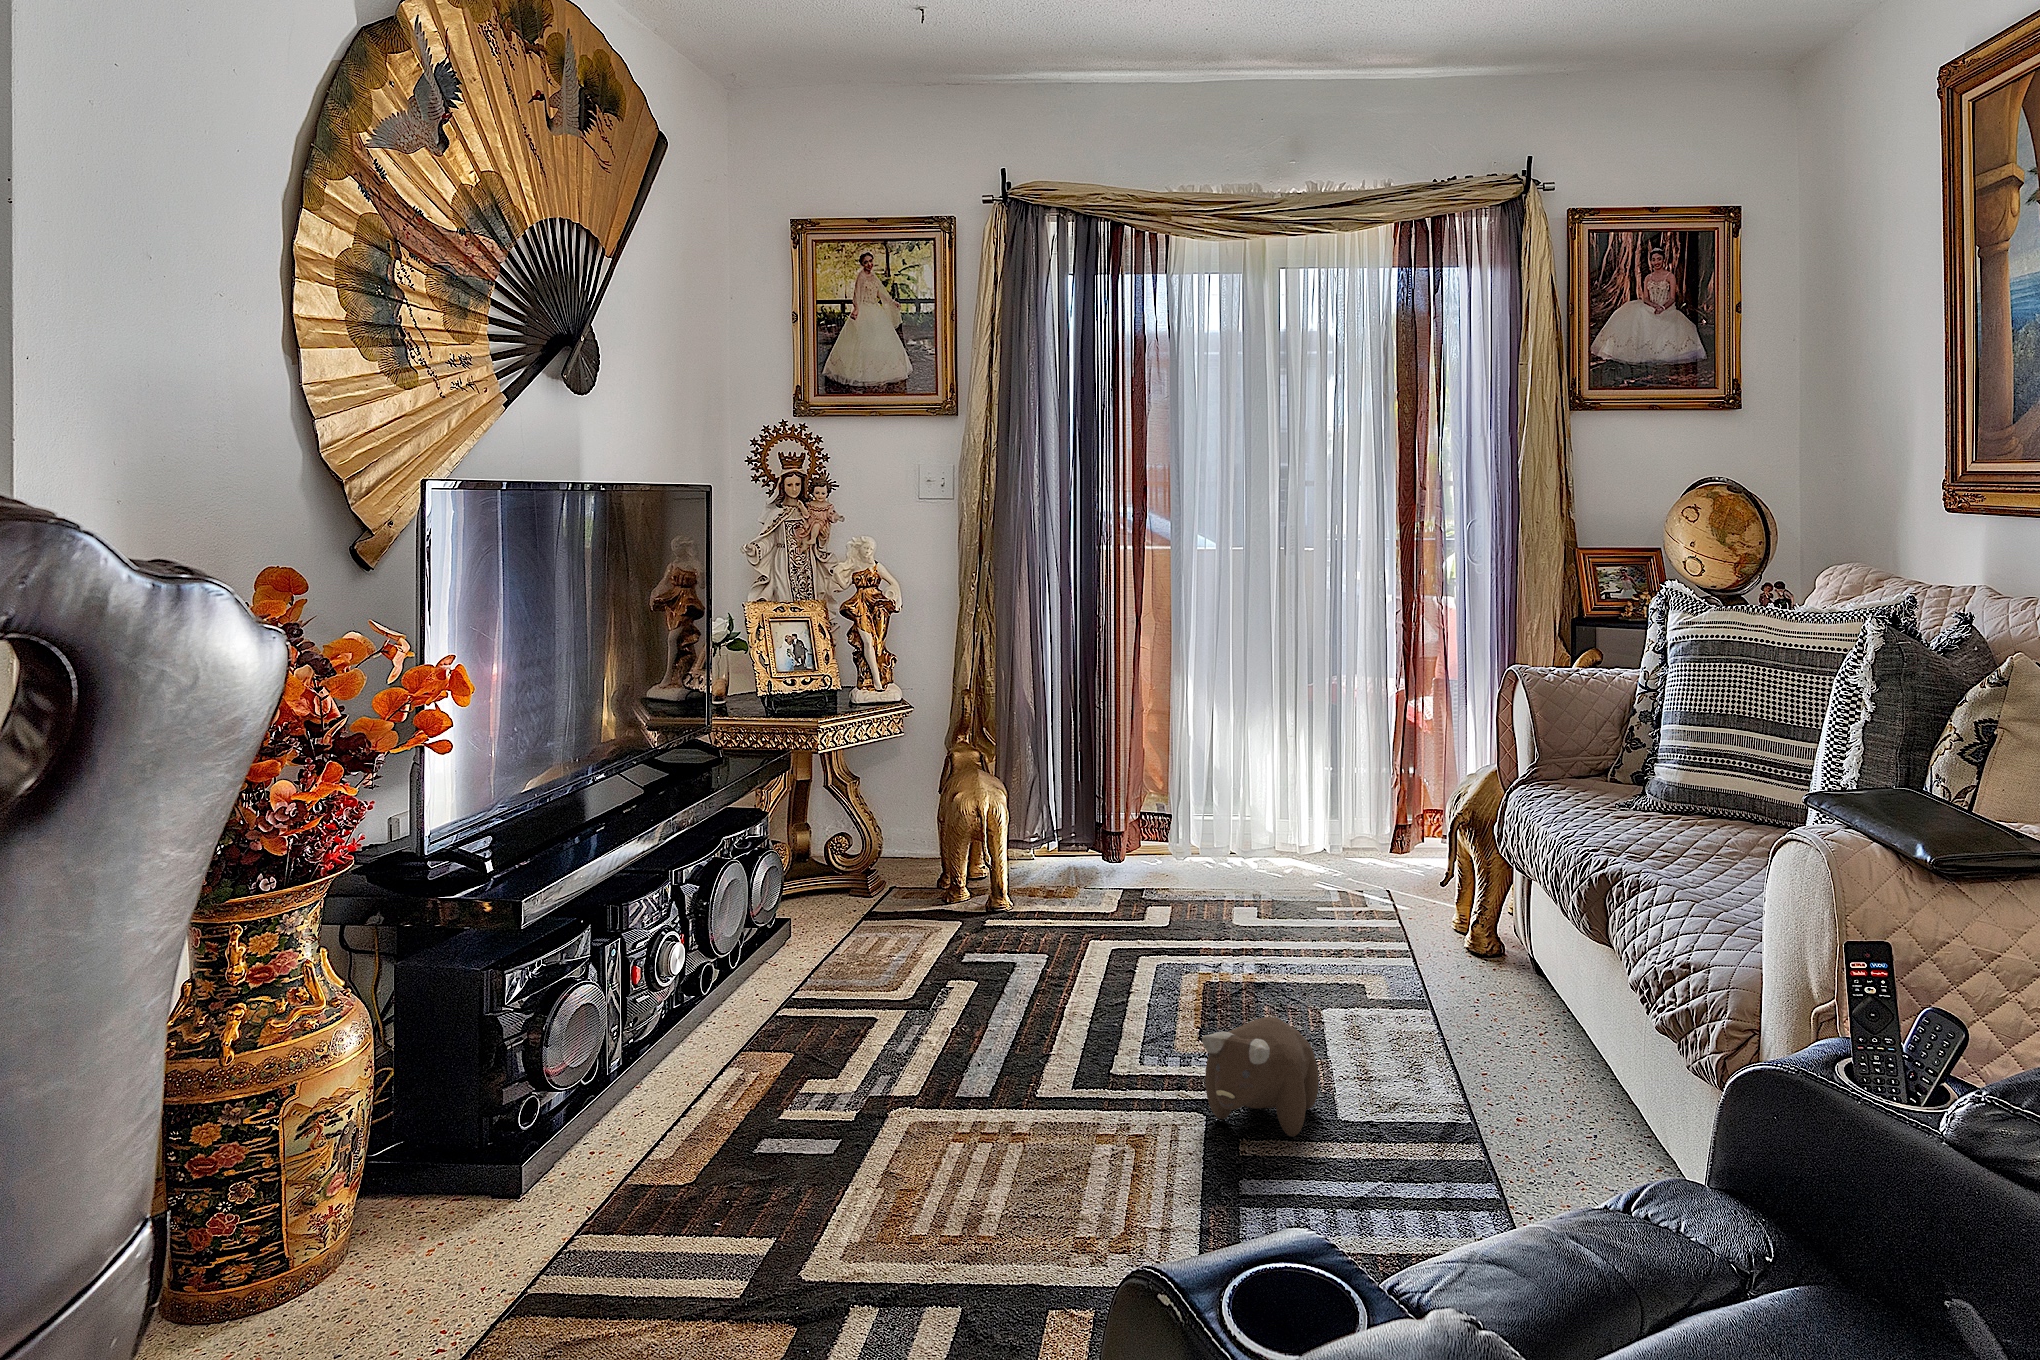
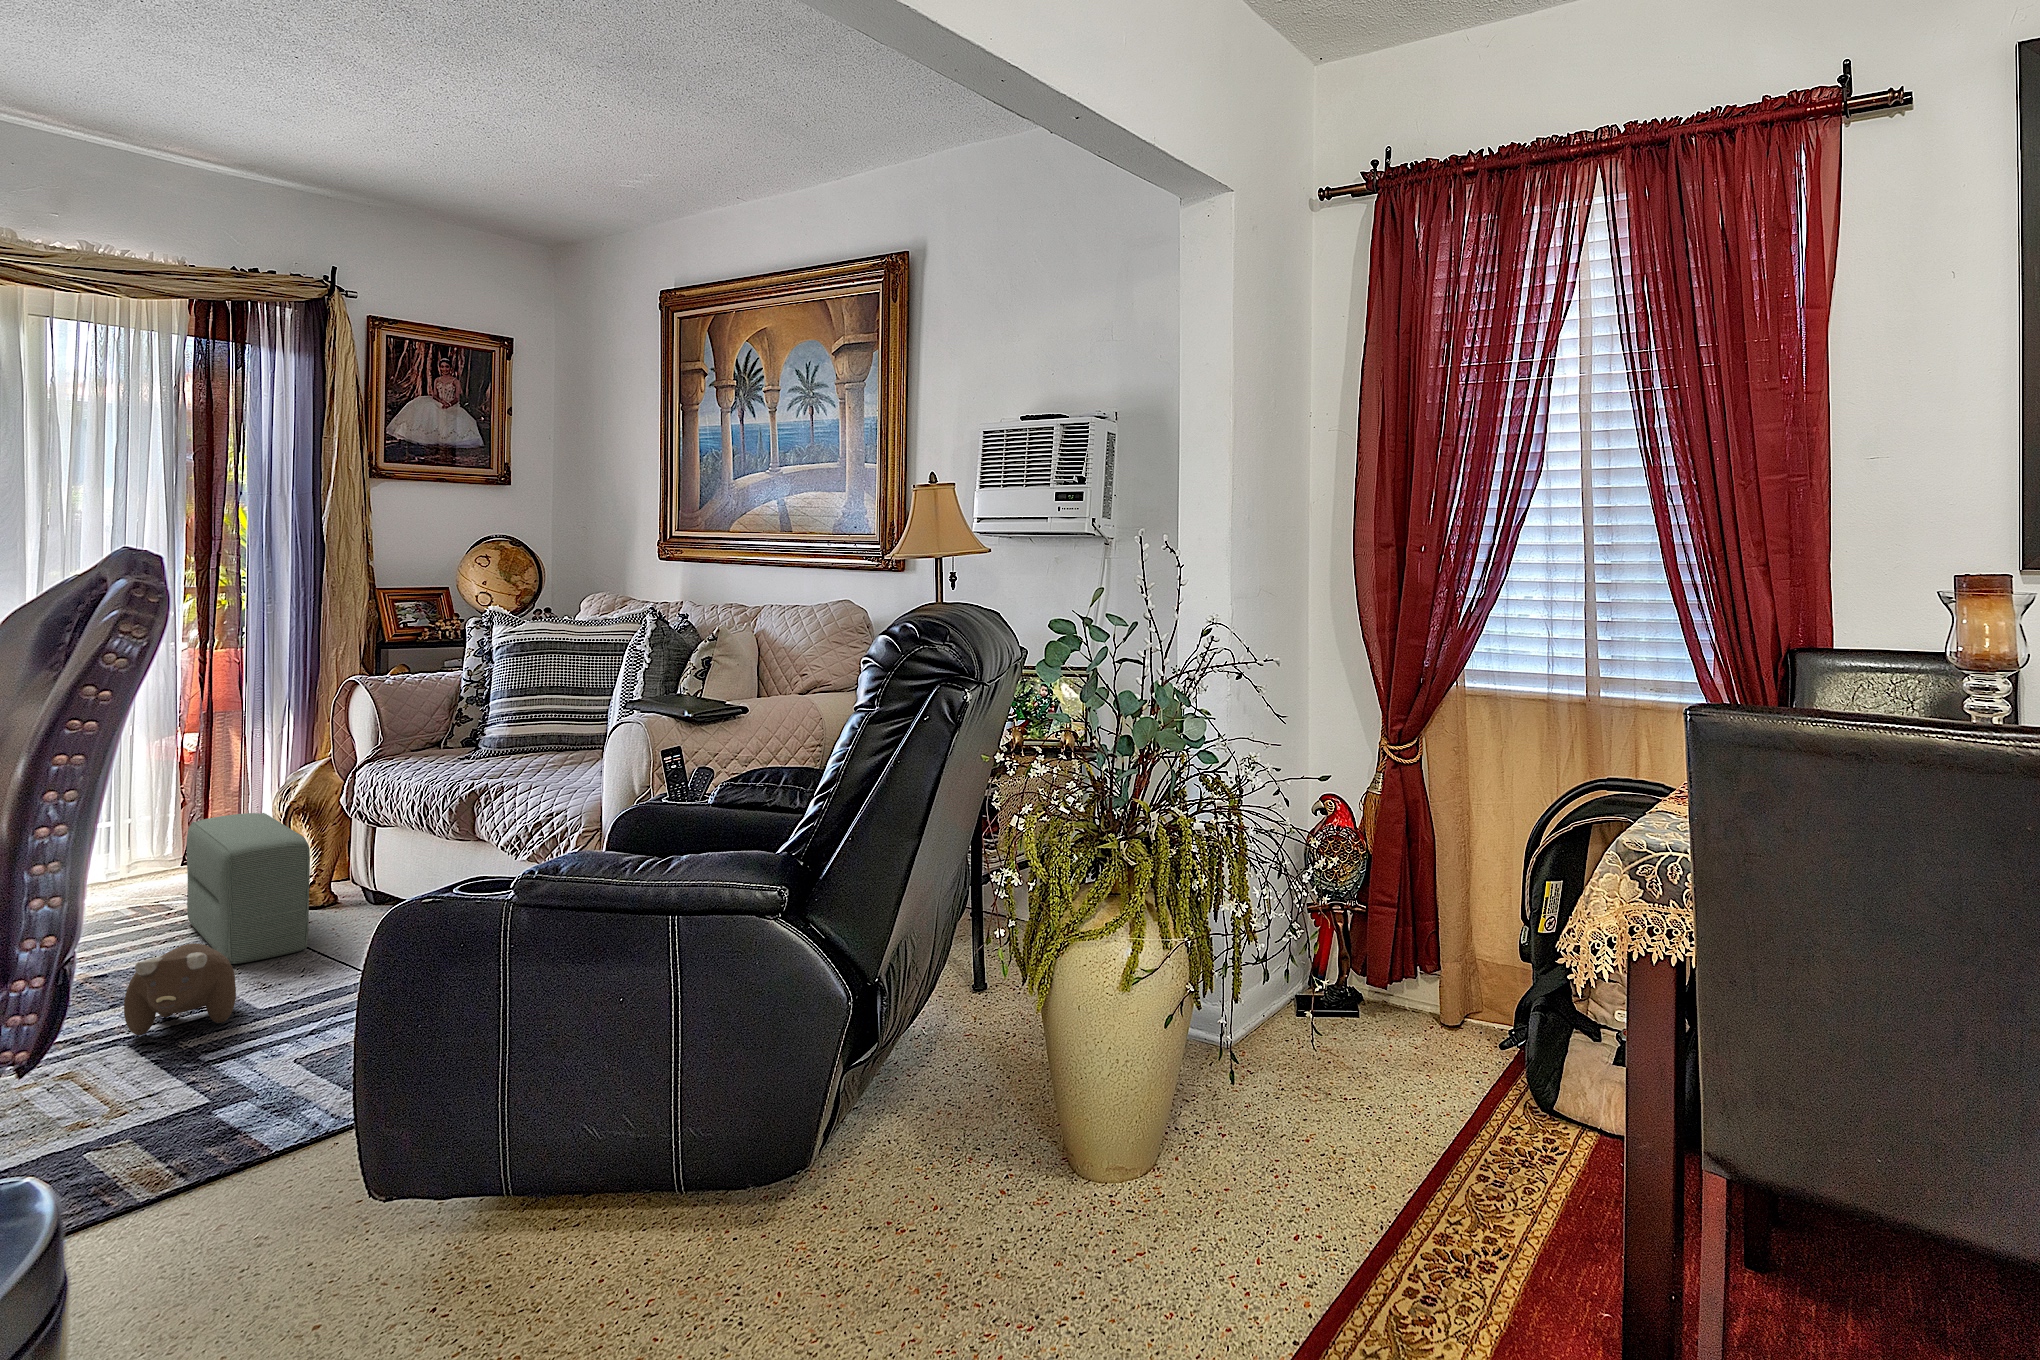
pouf: none [1347,827,1435,1036] -> present [187,813,310,964]

